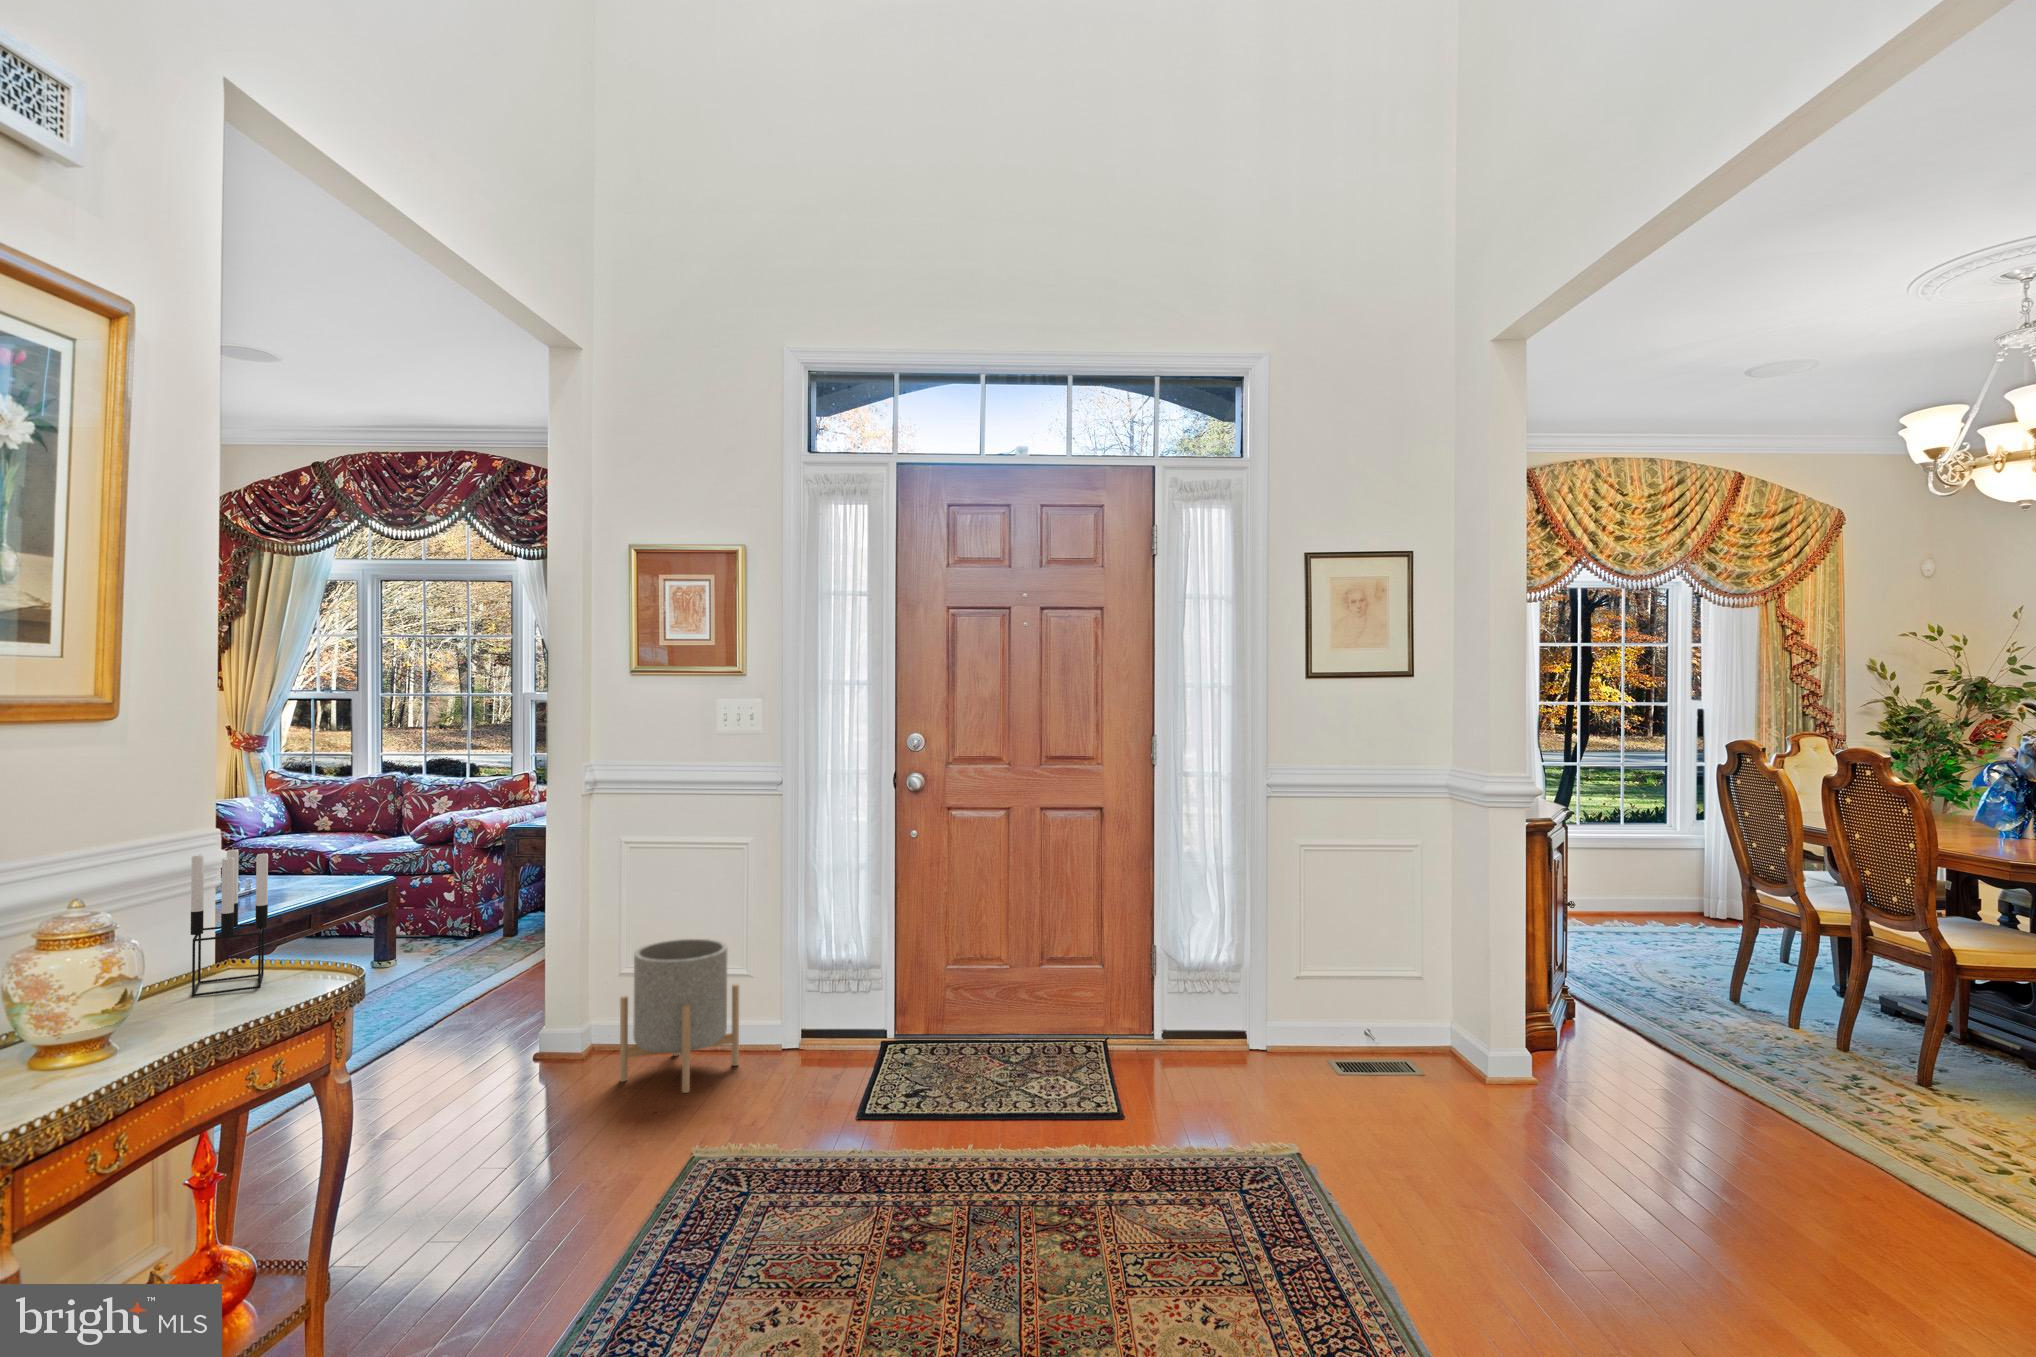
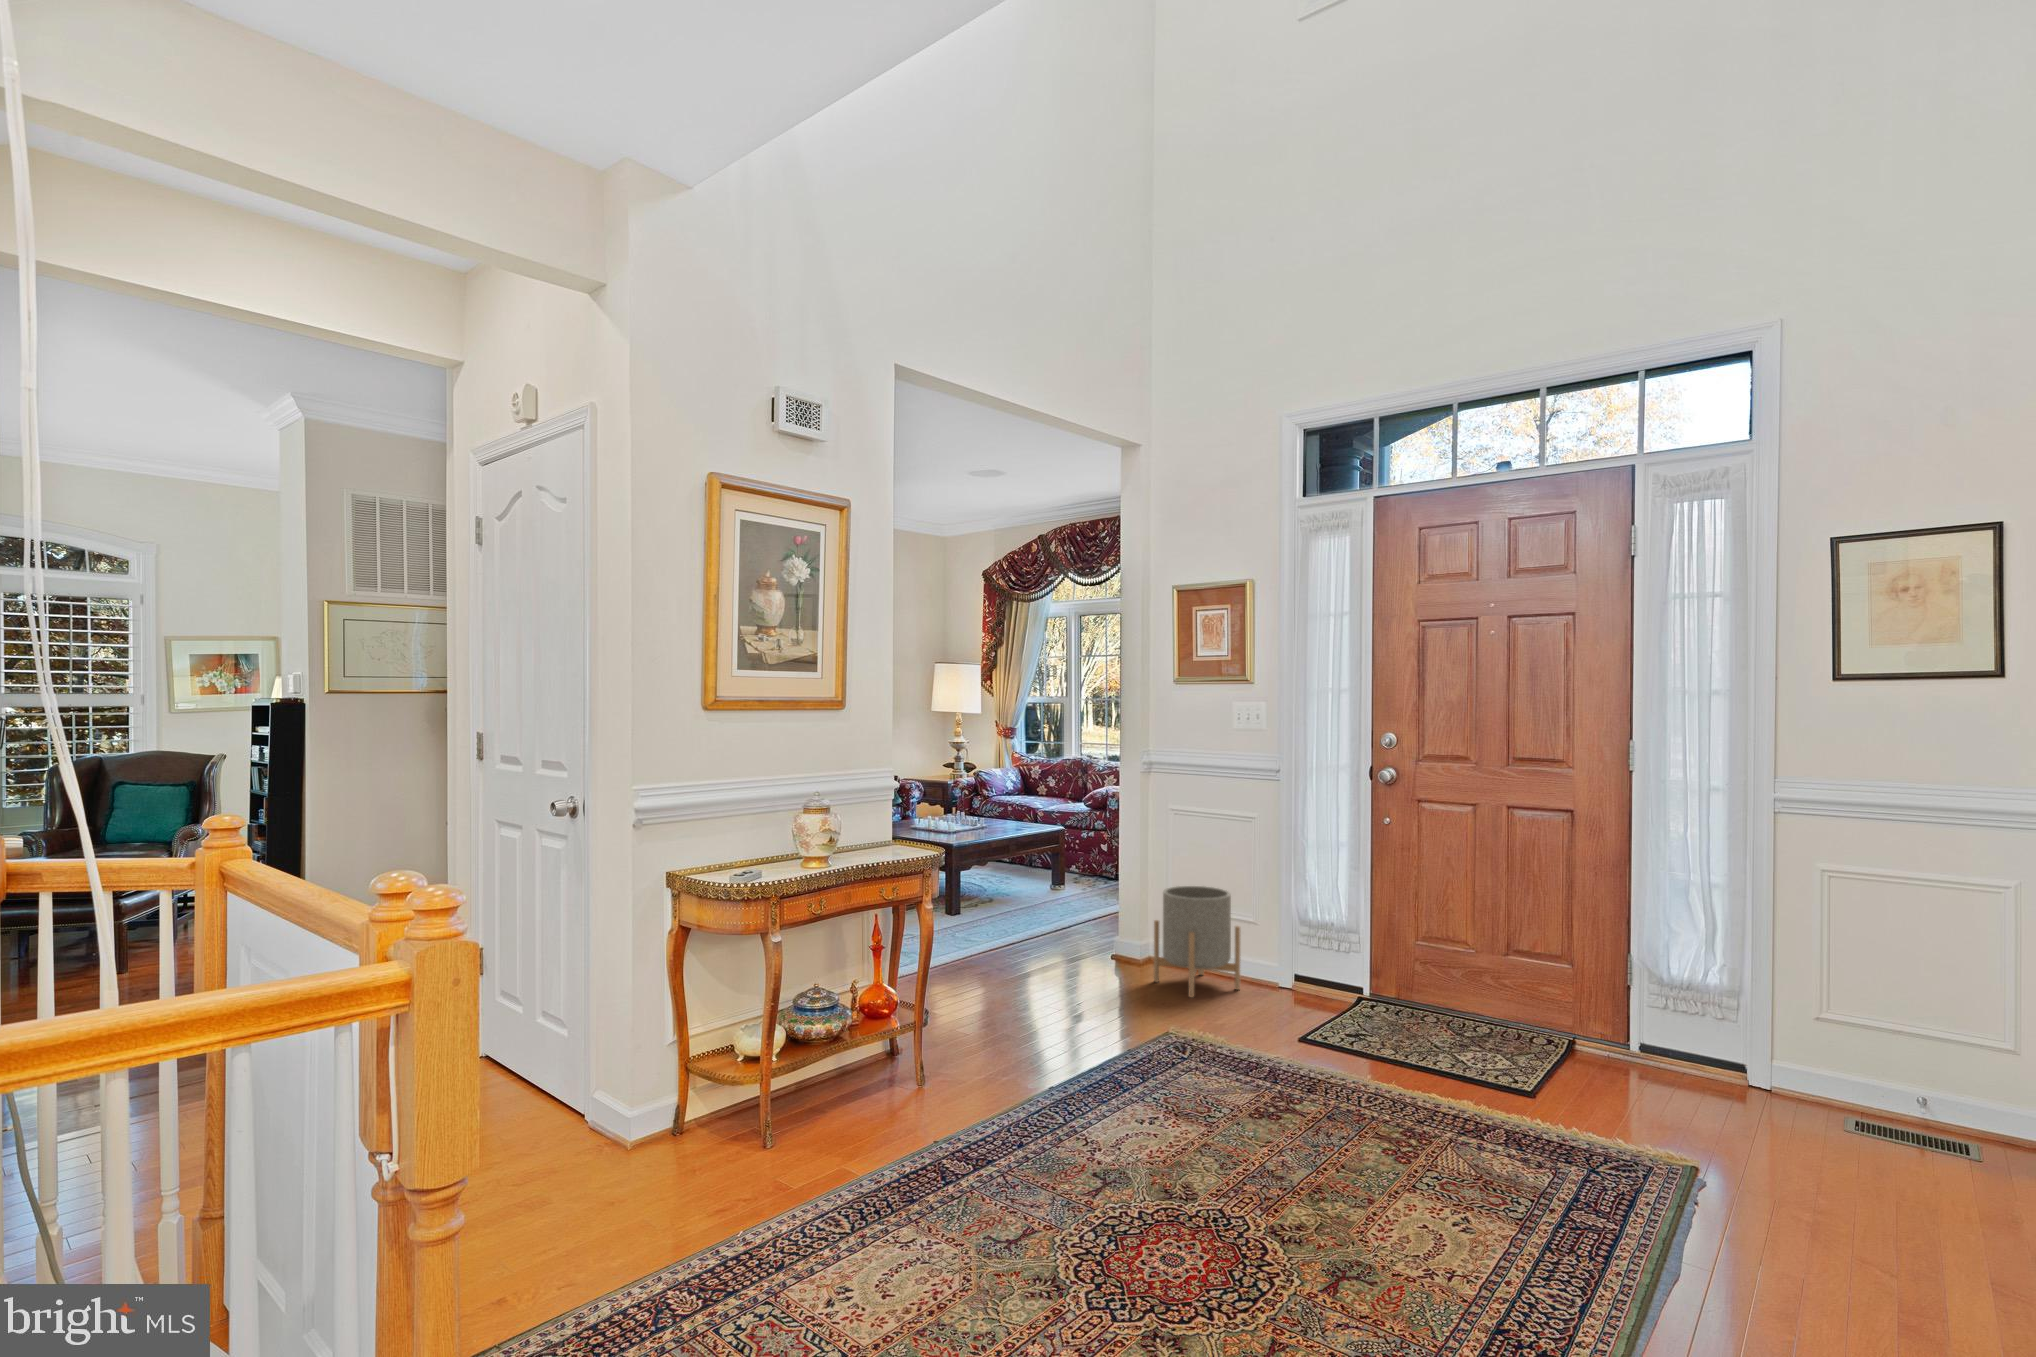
candle holder: present [191,849,268,997] -> none [867,777,902,852]

